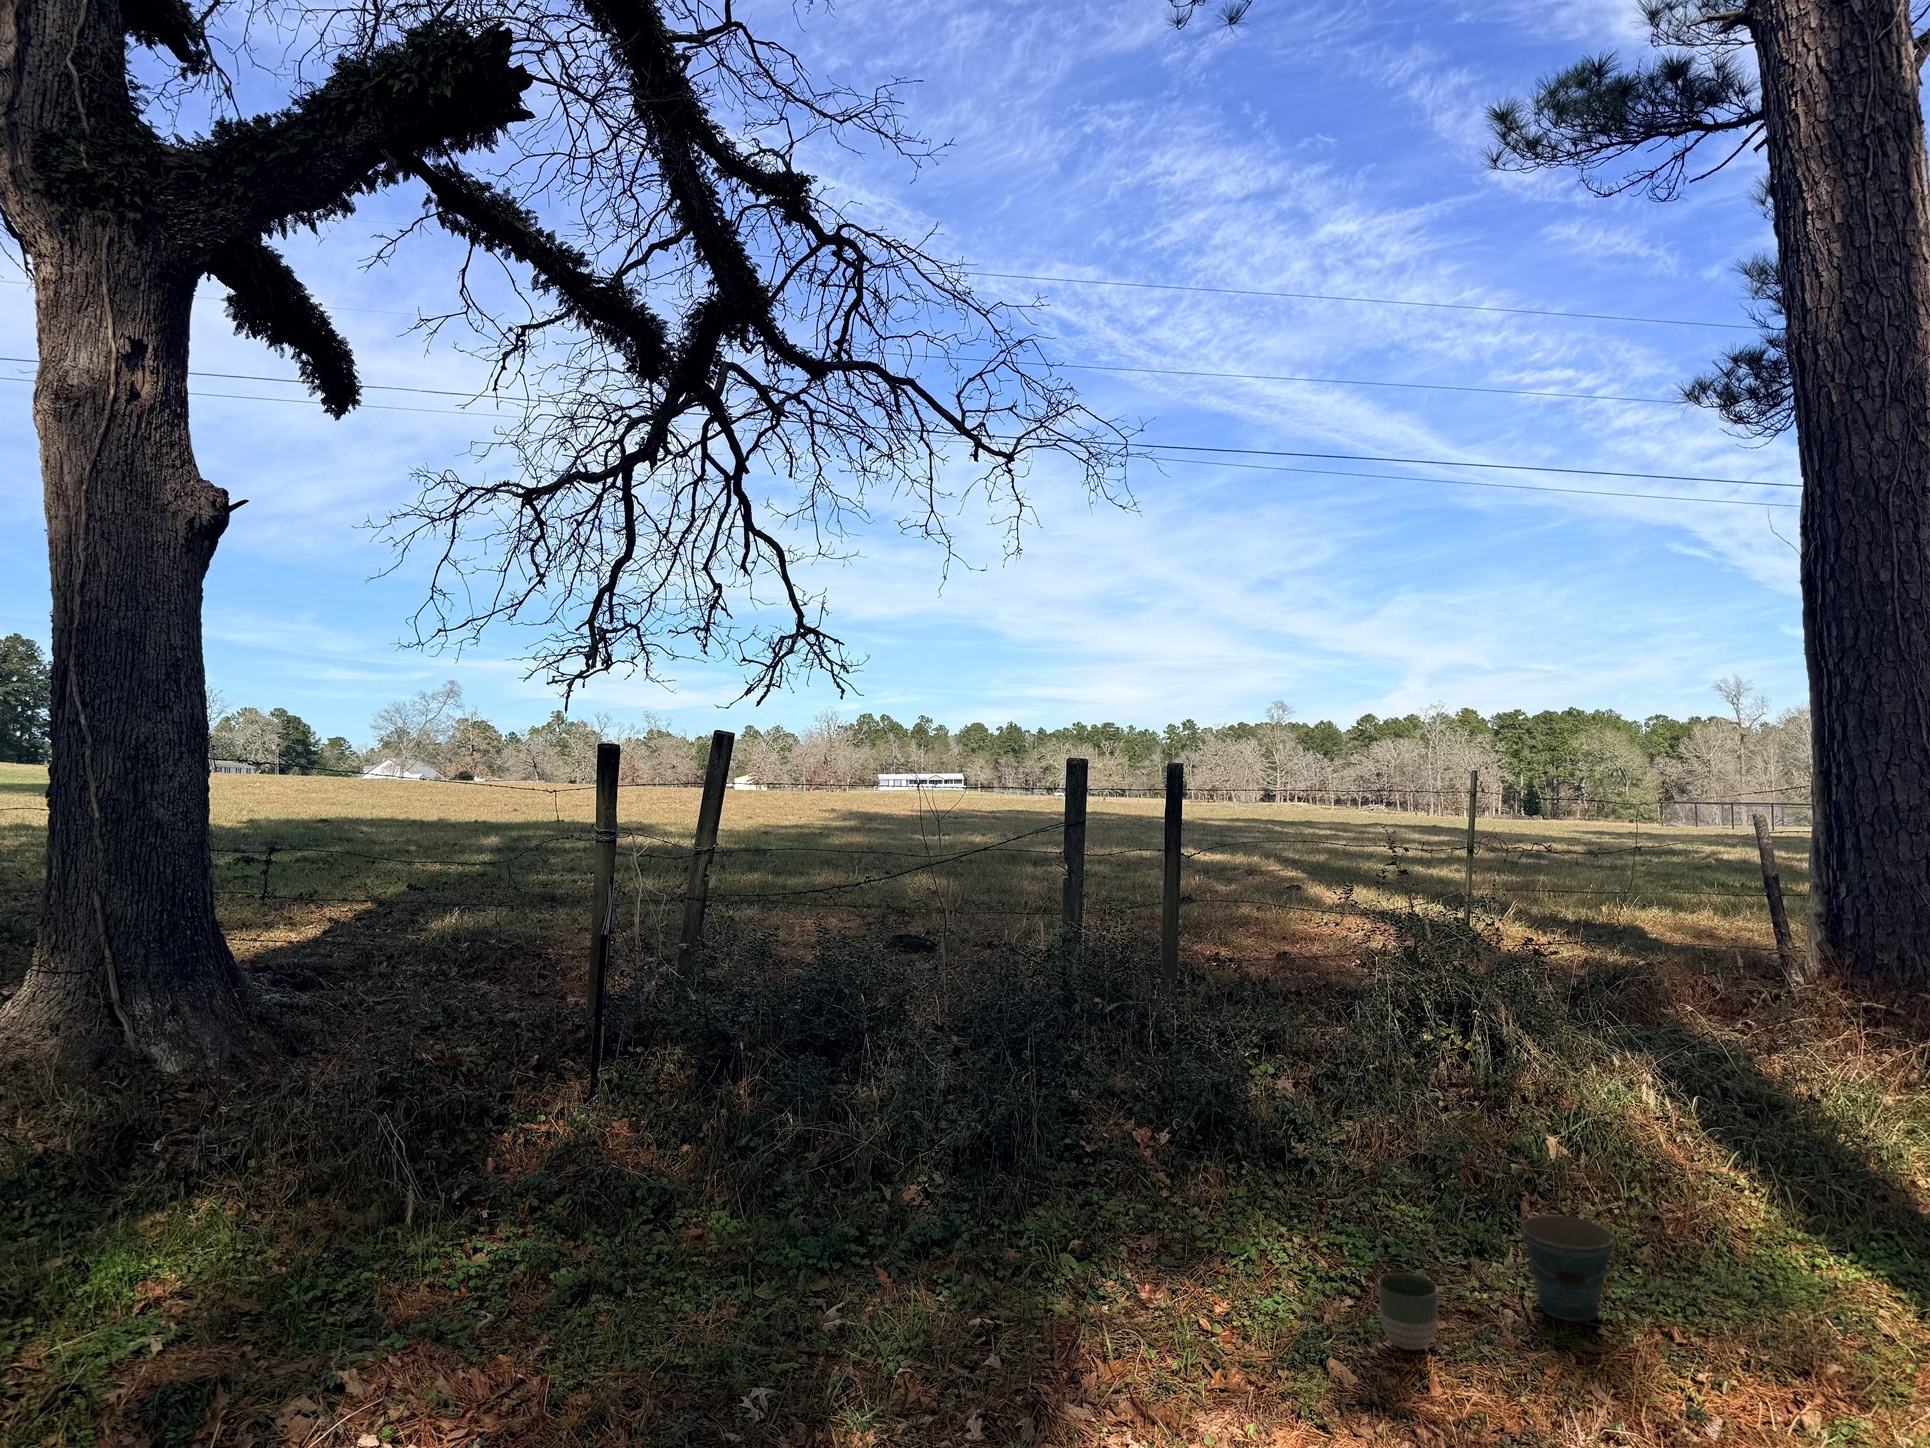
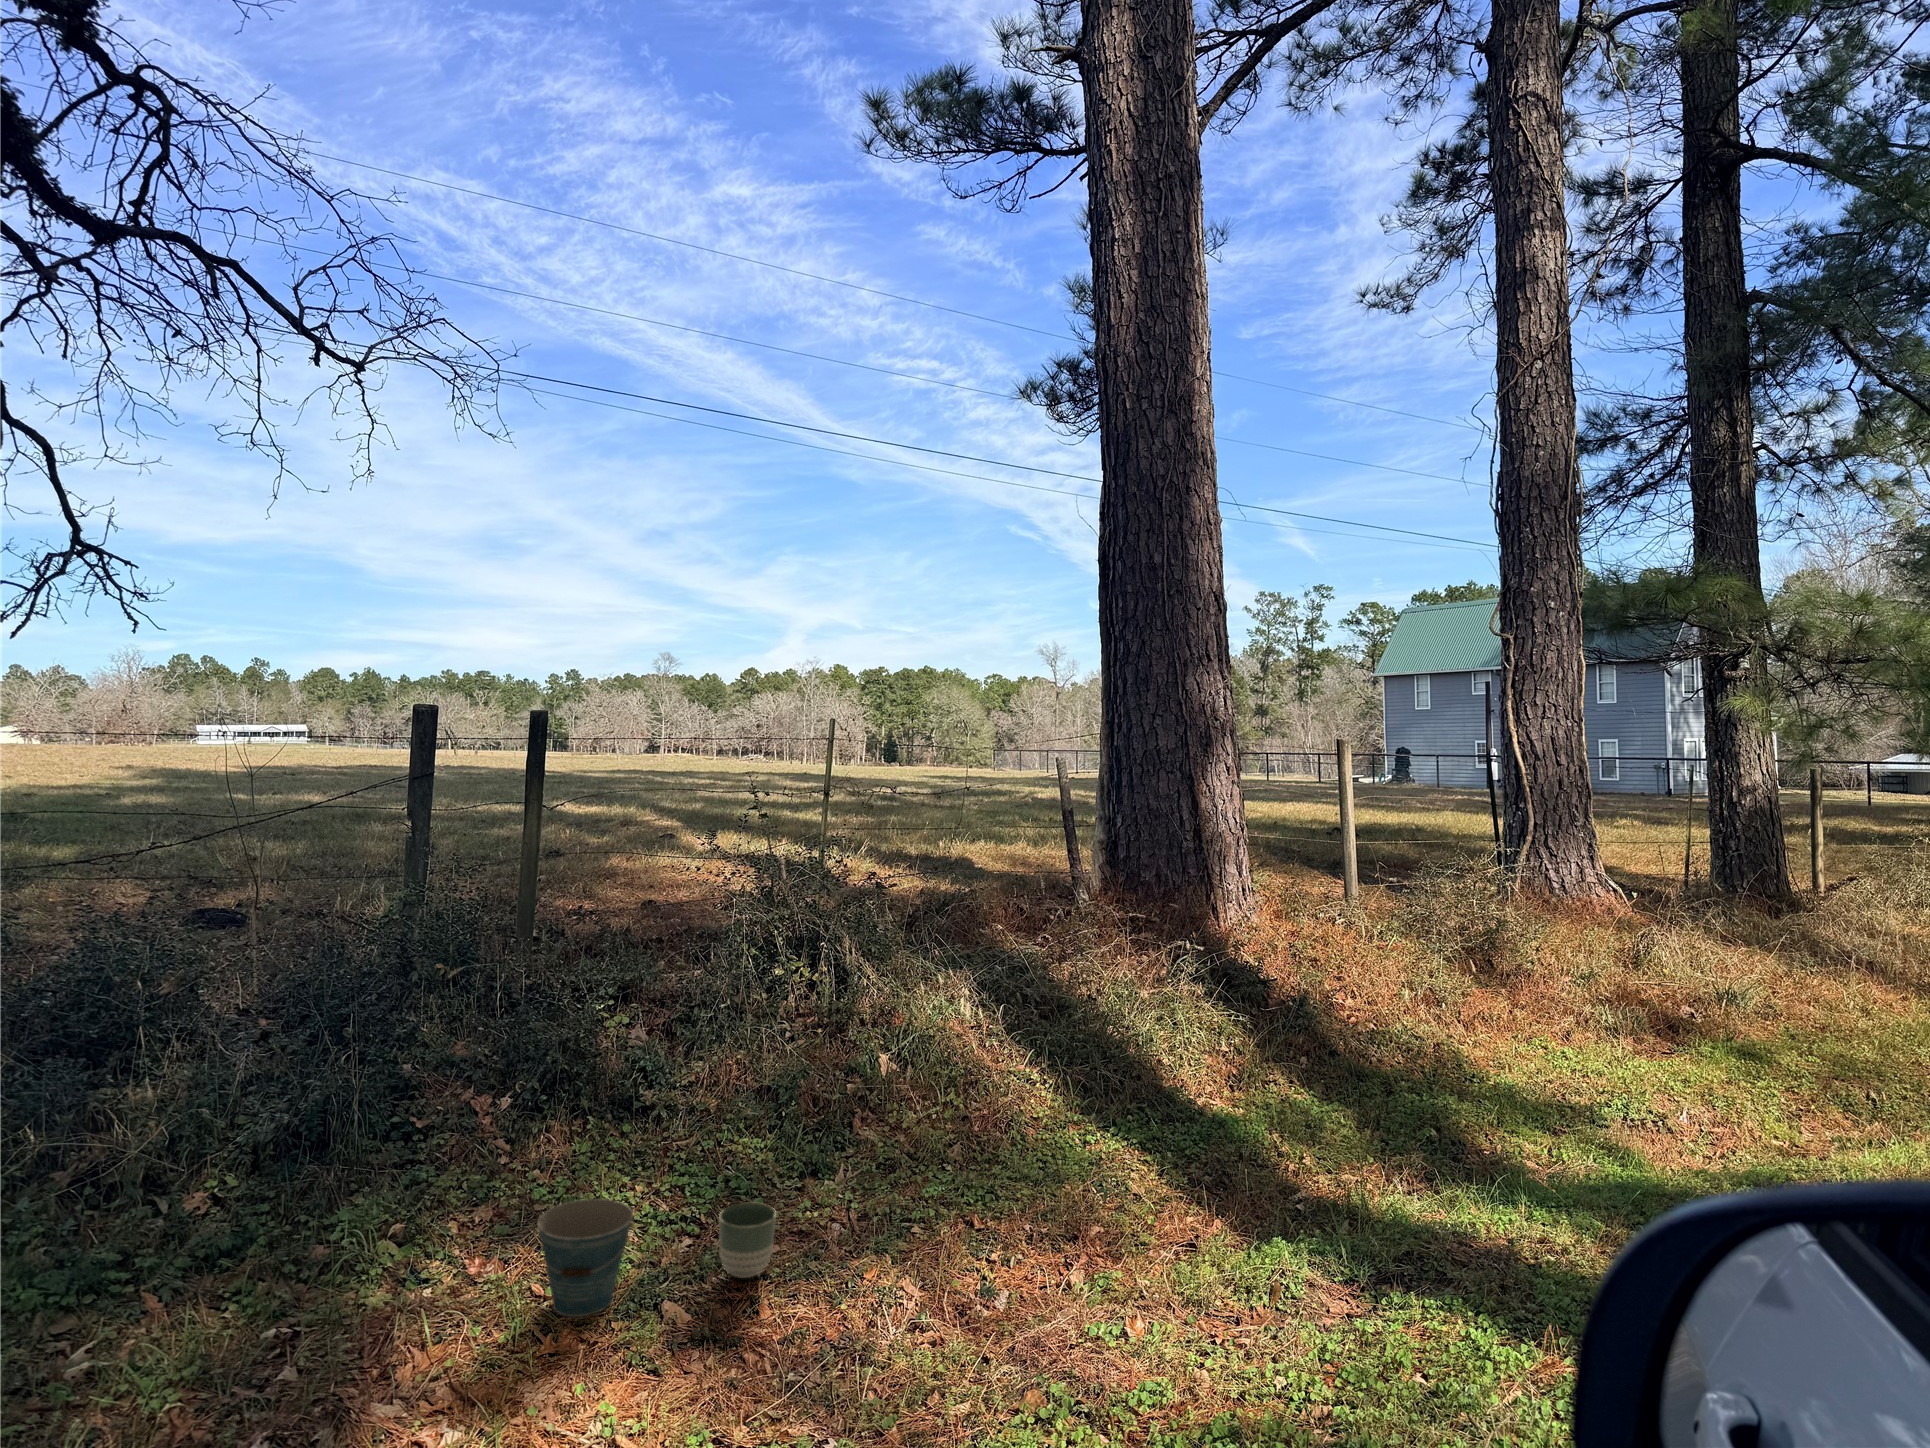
bucket: present [1521,1215,1614,1321] -> present [537,1199,633,1317]

